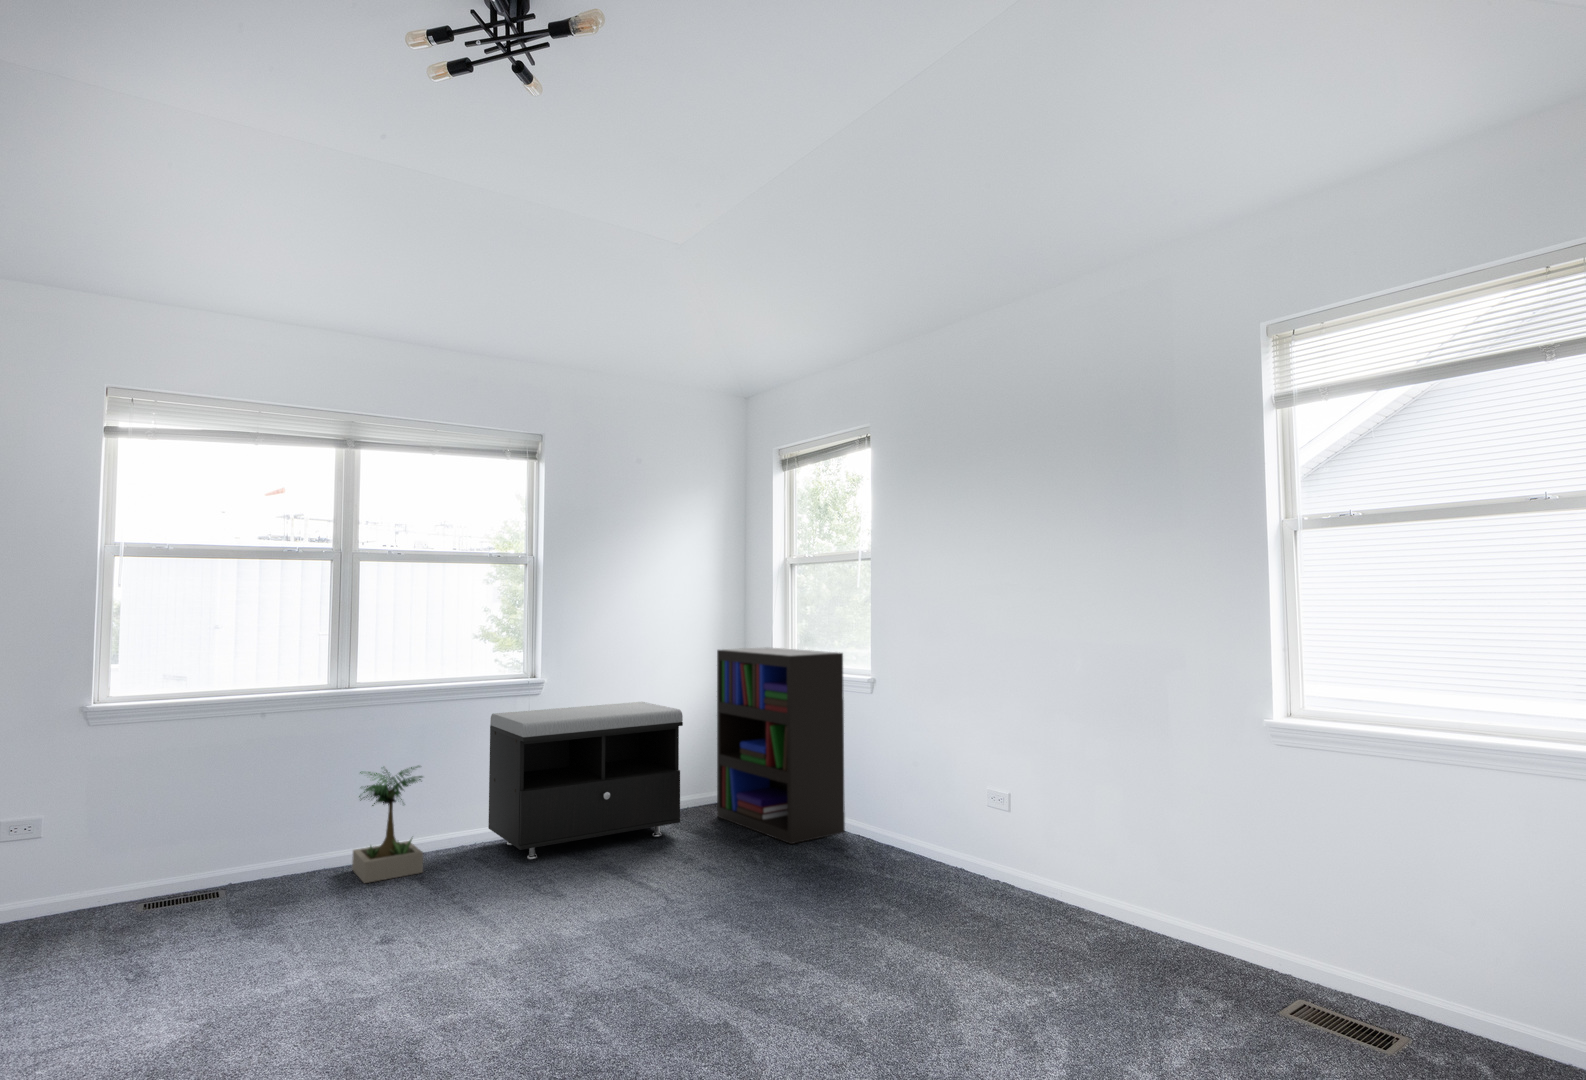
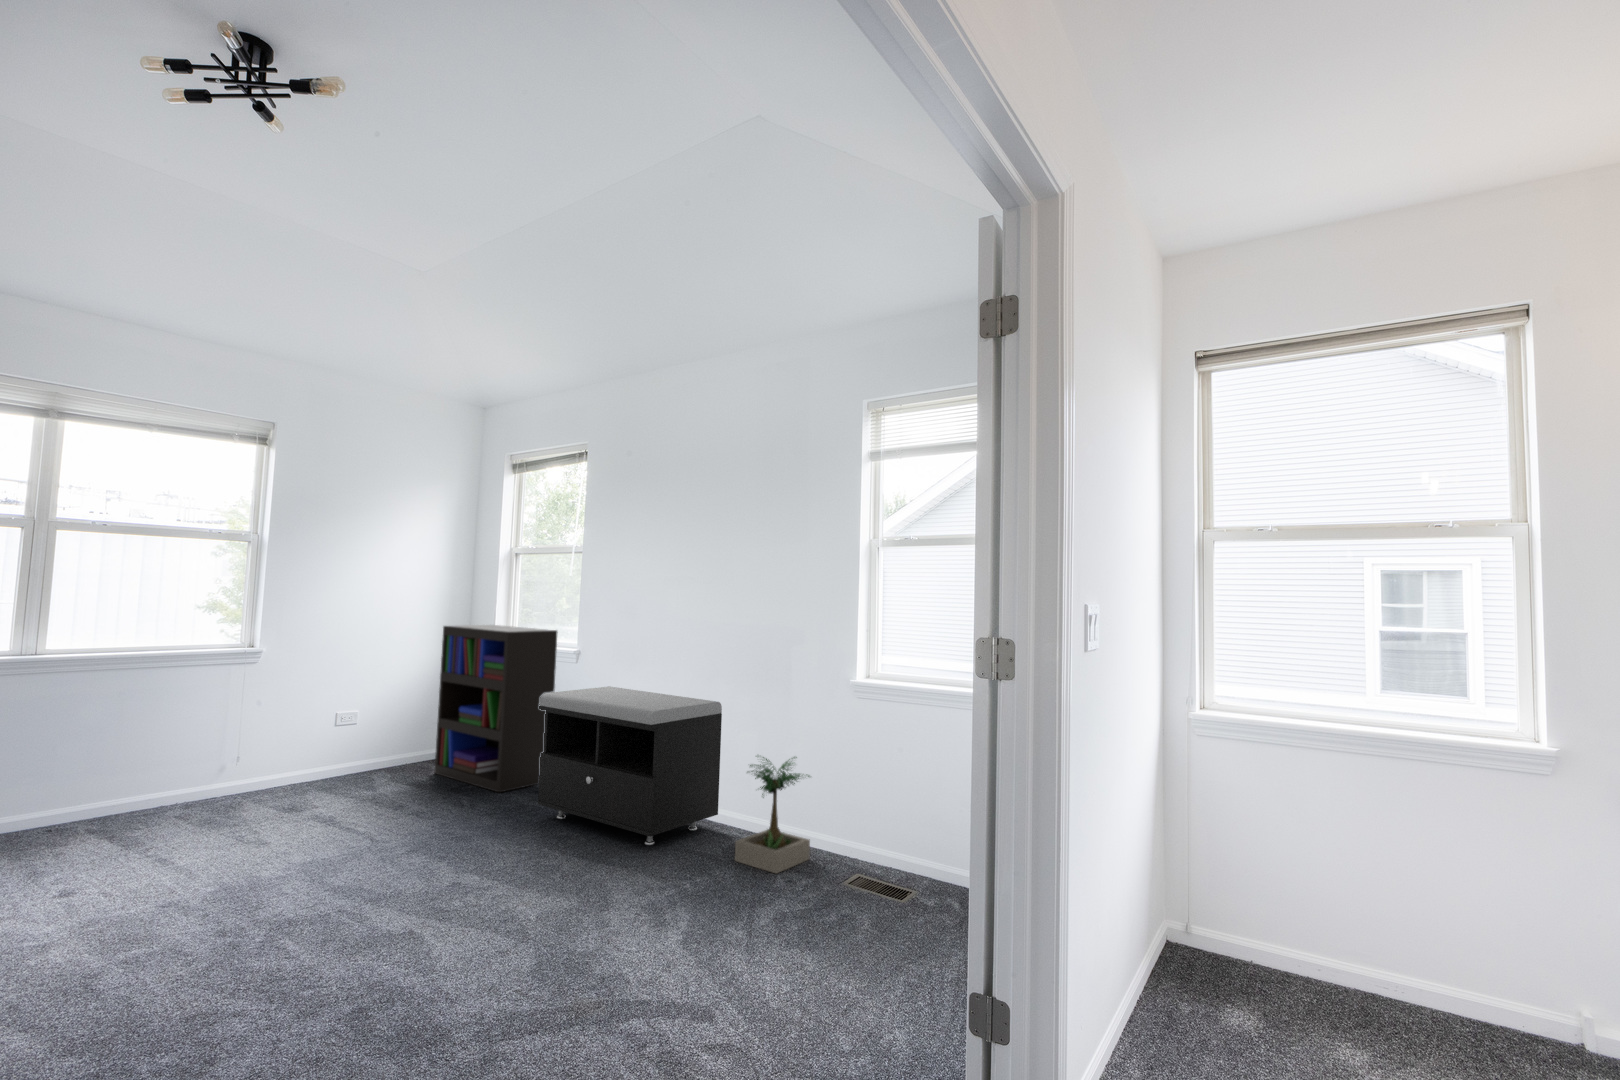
storage bench: present [488,702,683,859] -> present [538,686,722,845]
potted plant: present [352,766,423,883] -> present [735,757,810,873]

